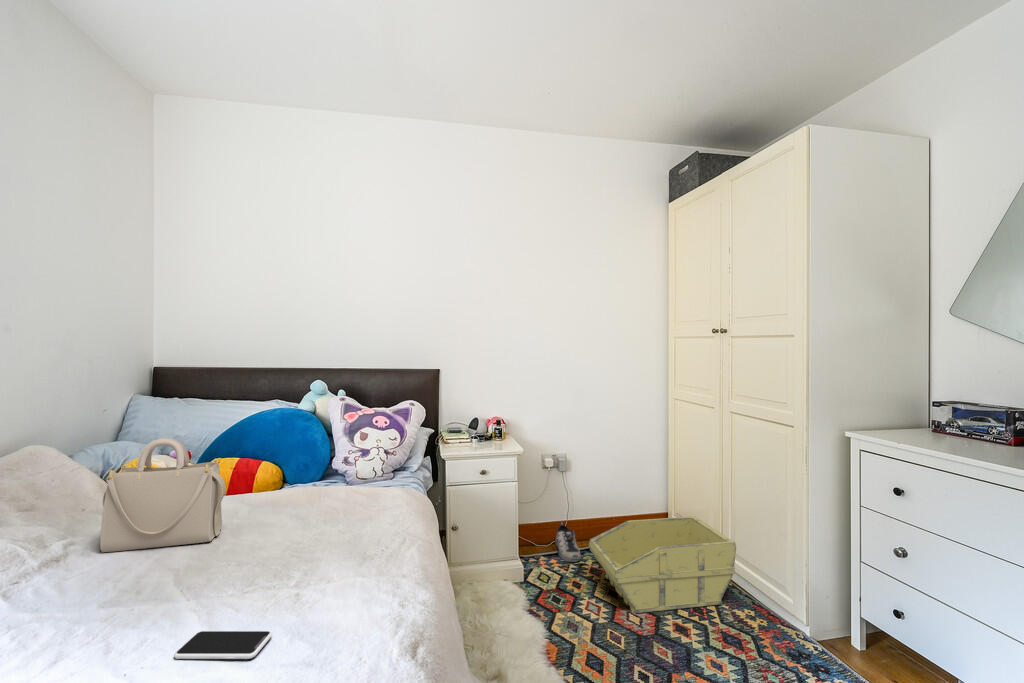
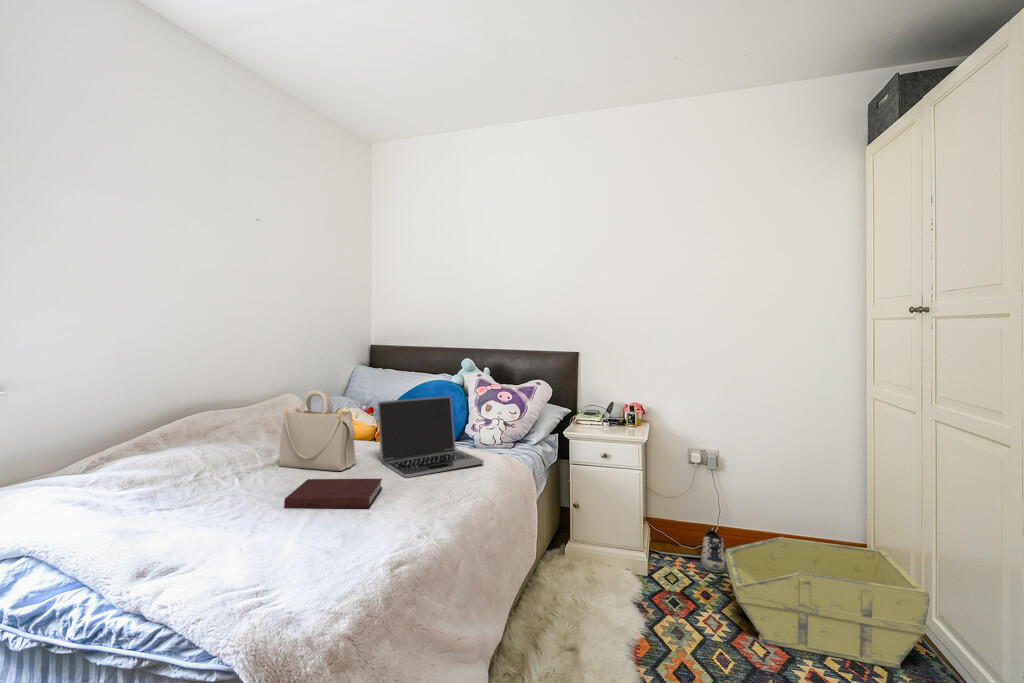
laptop: none [248,428,384,533] -> present [378,396,484,477]
notebook: none [172,541,301,614] -> present [284,479,382,509]
smartphone: present [174,631,272,659] -> none [264,521,322,544]

